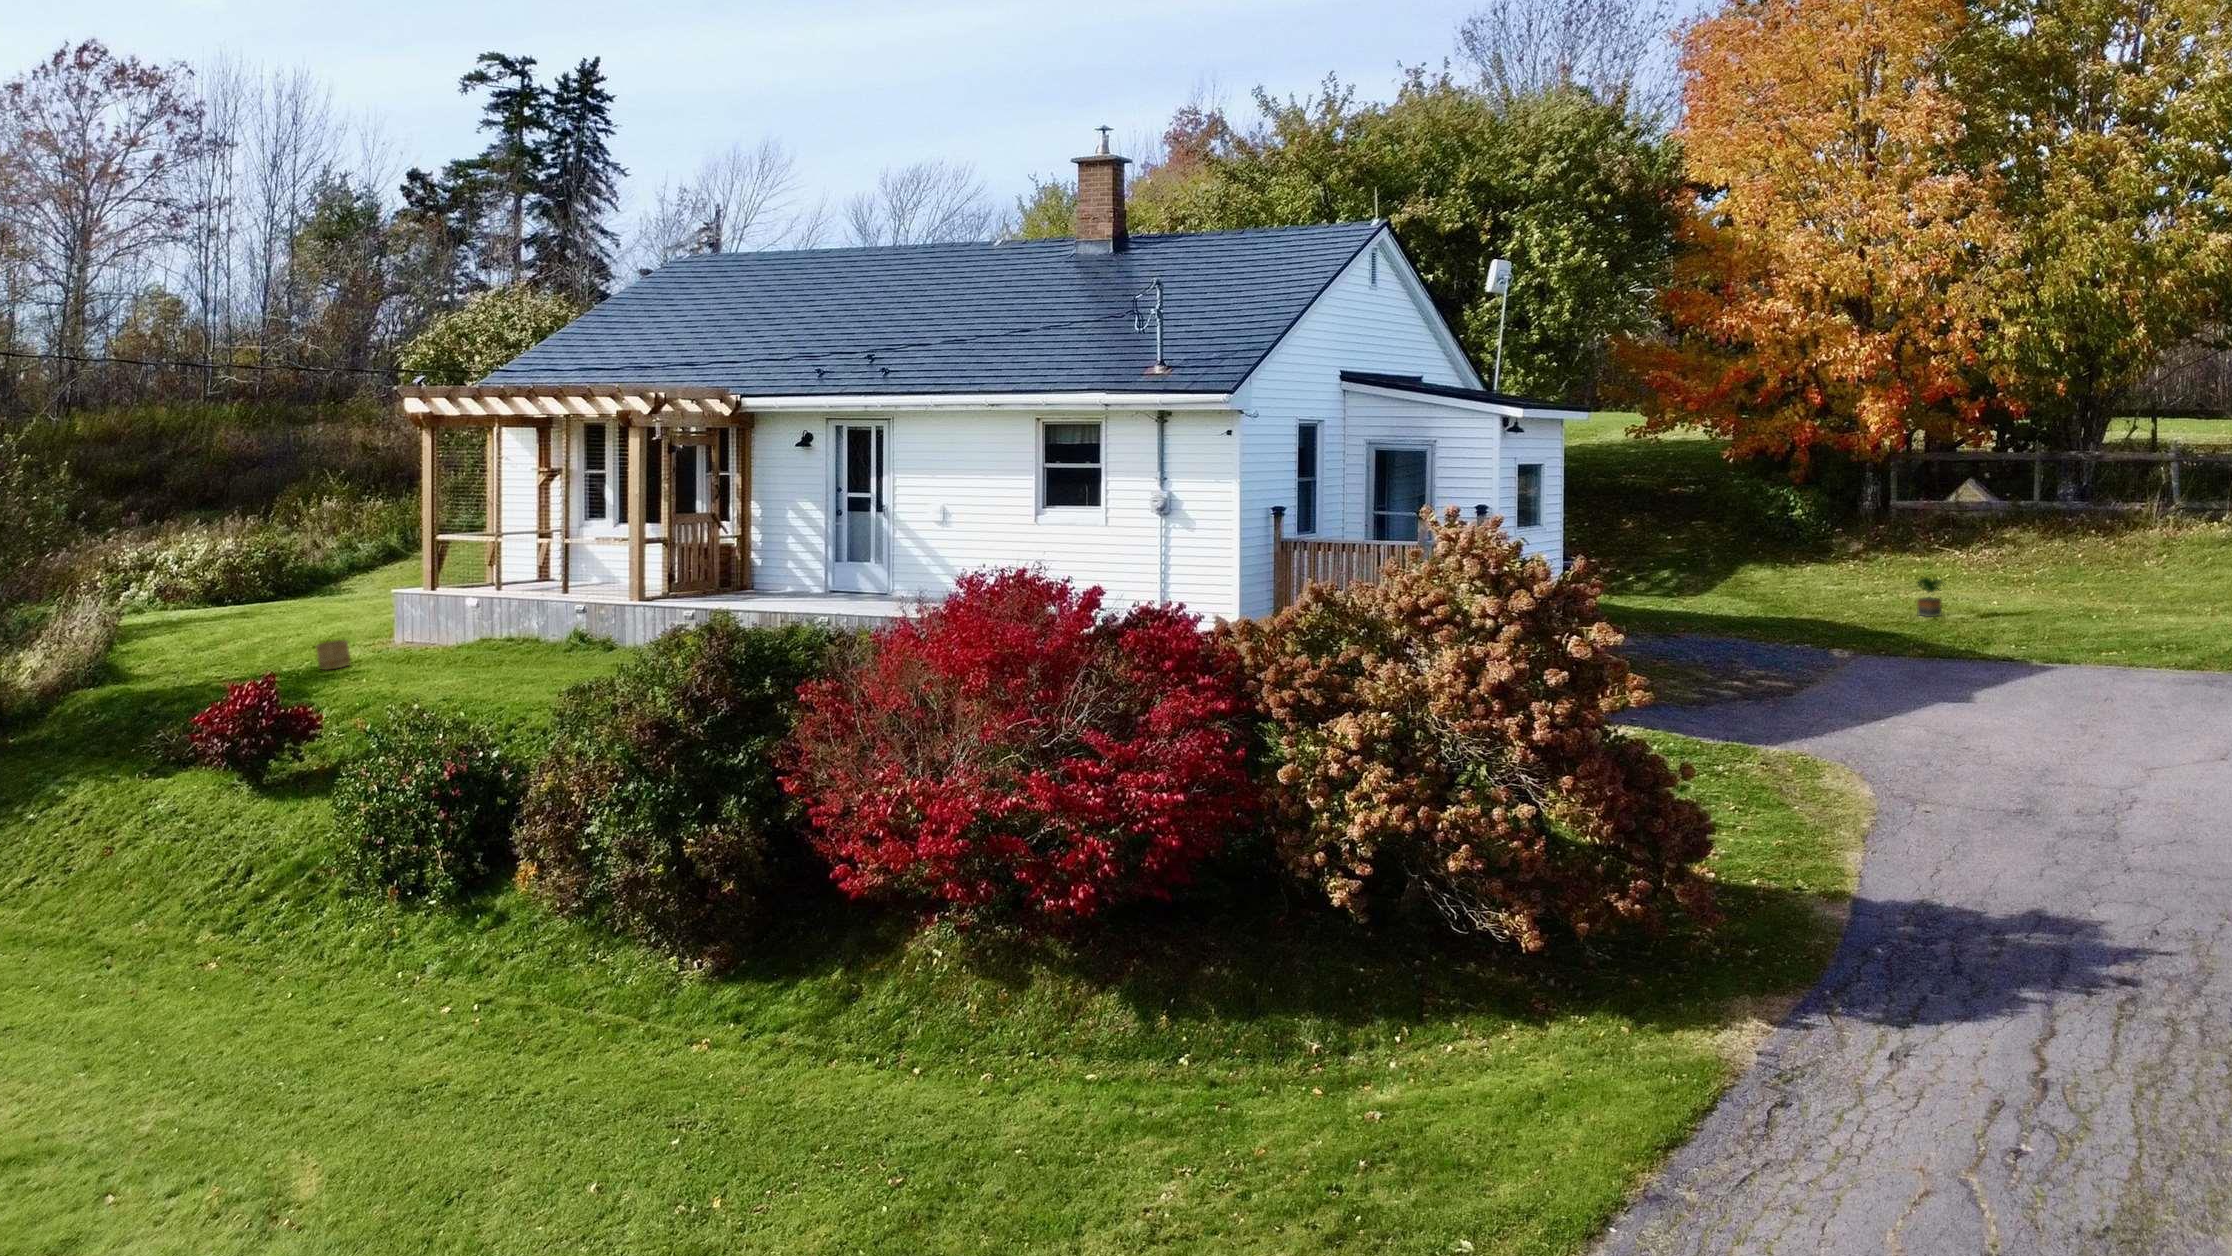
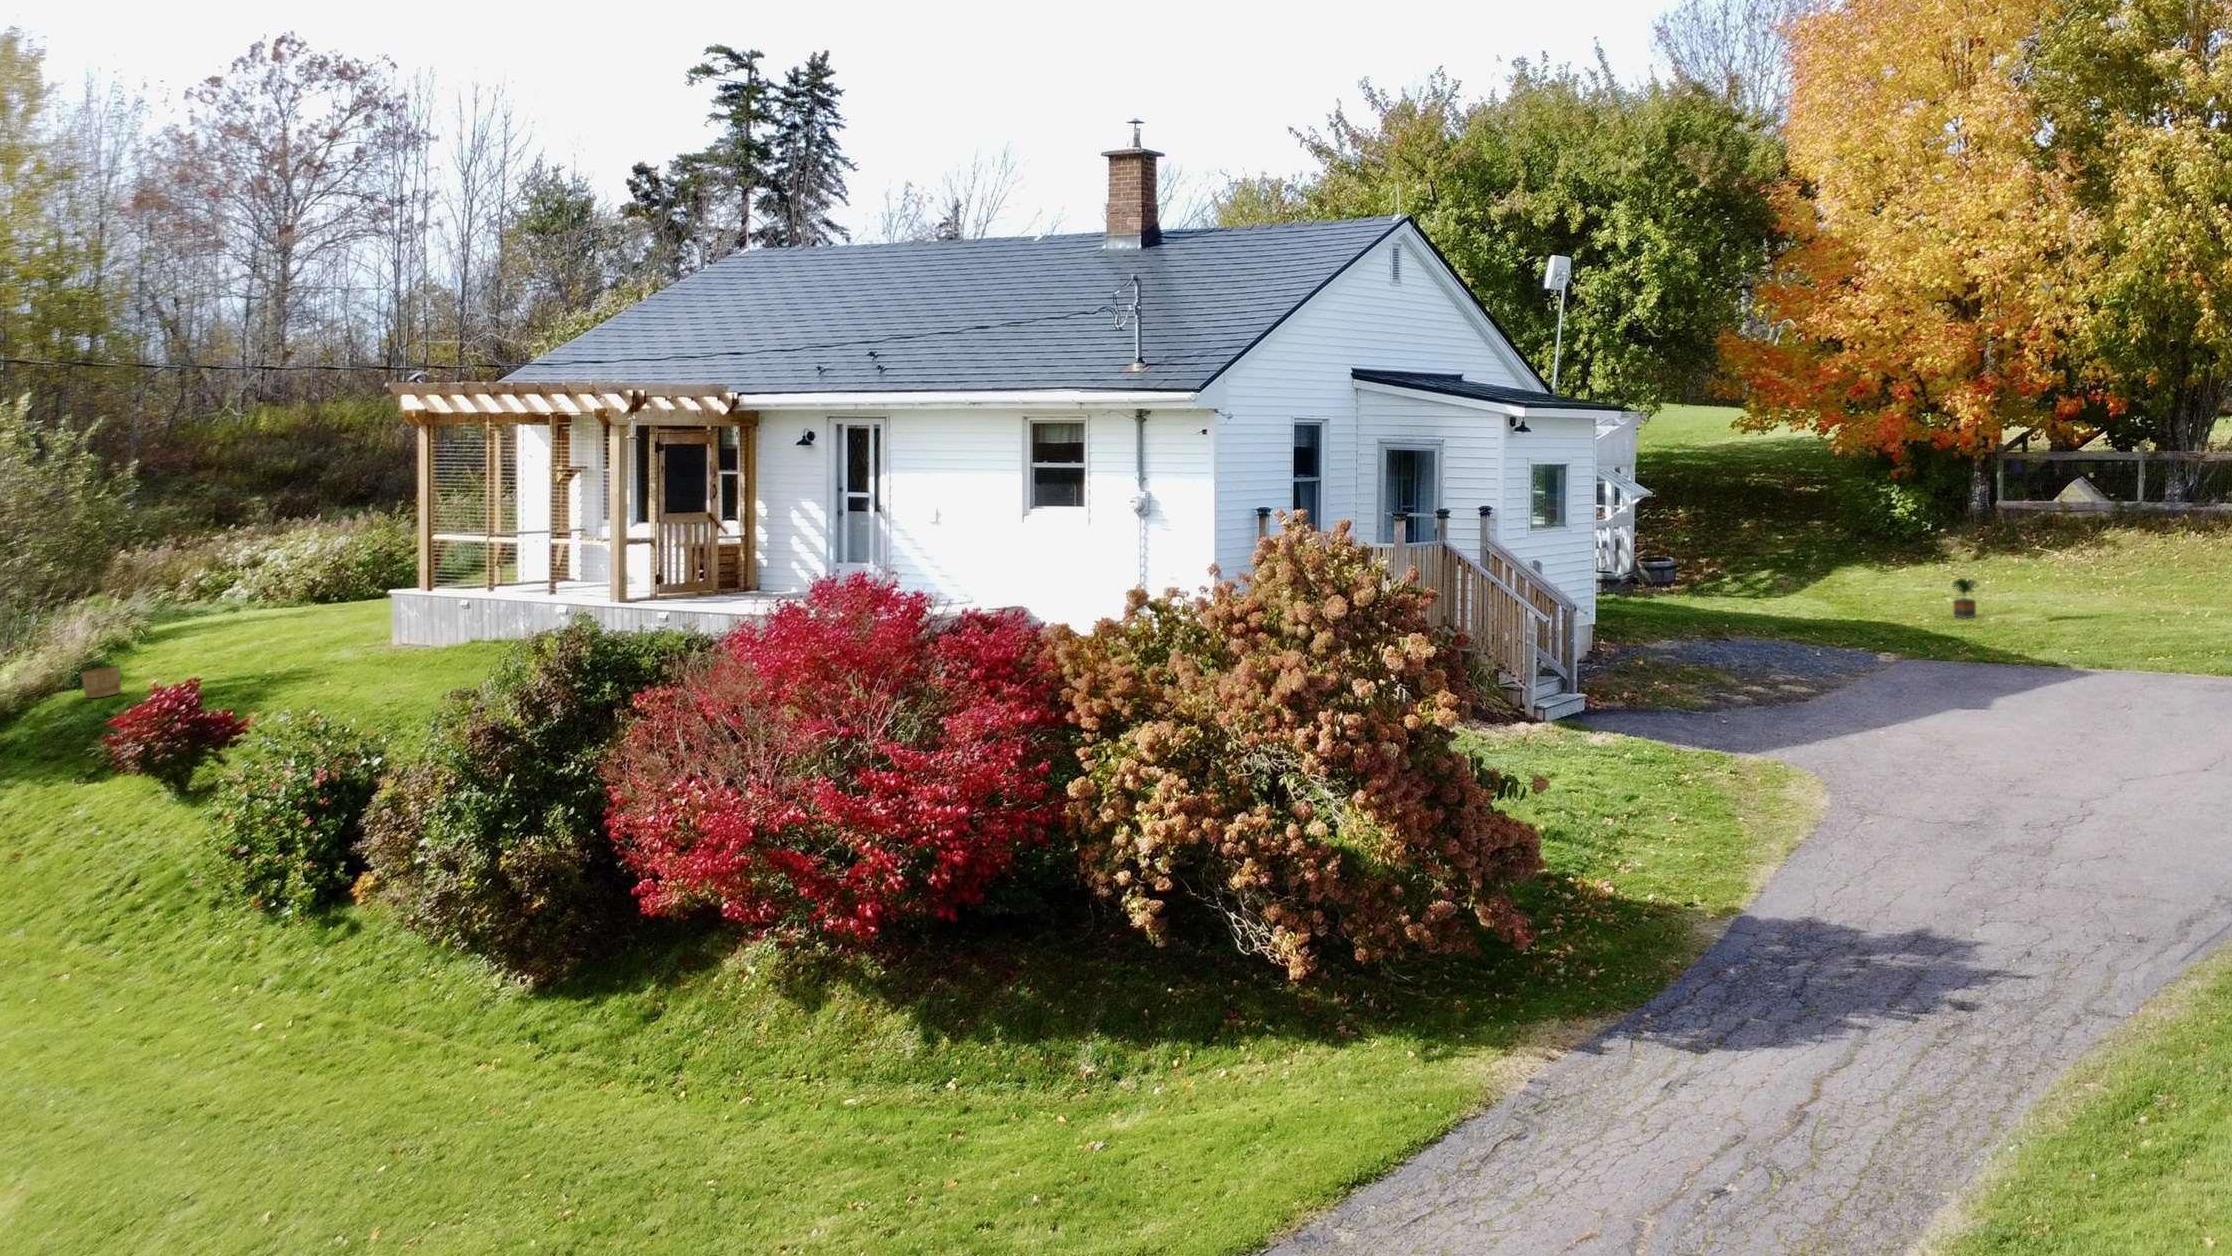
wooden bucket: present [316,640,350,670] -> present [81,667,121,698]

